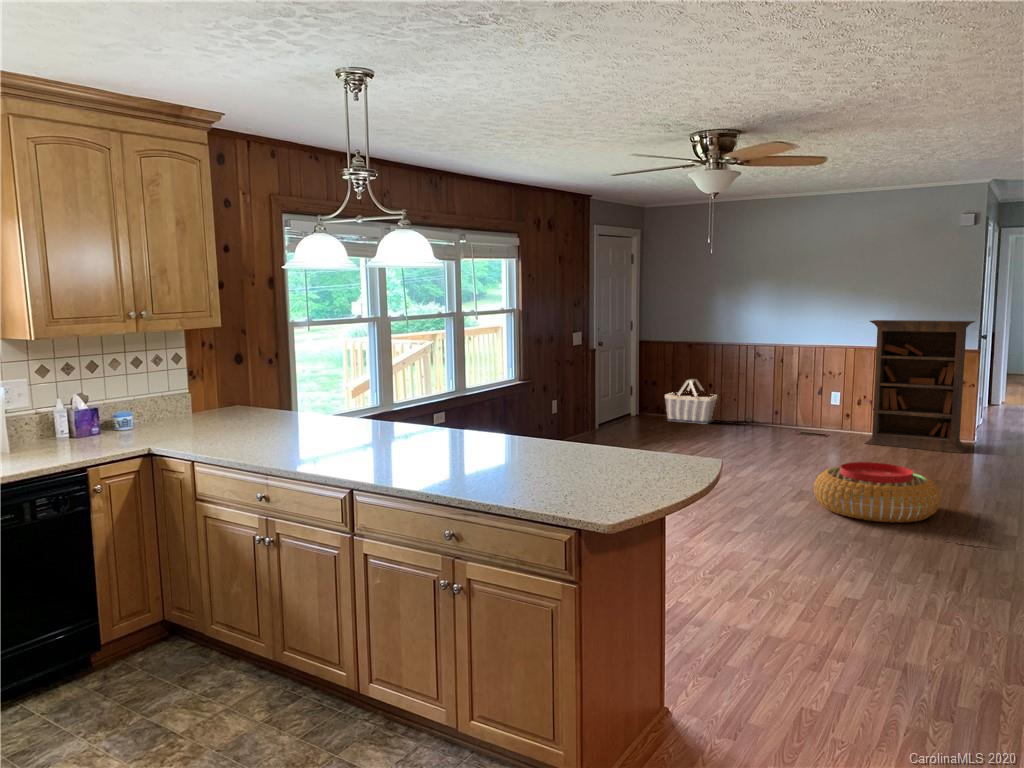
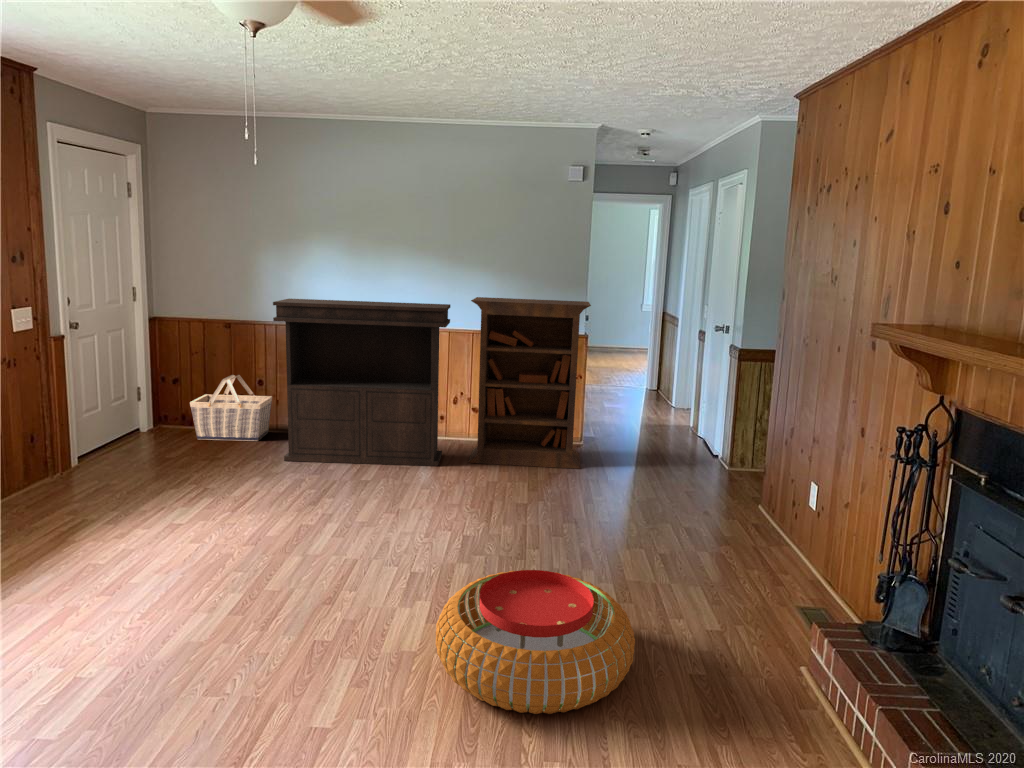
console table: none [724,324,854,443] -> present [273,299,450,466]

